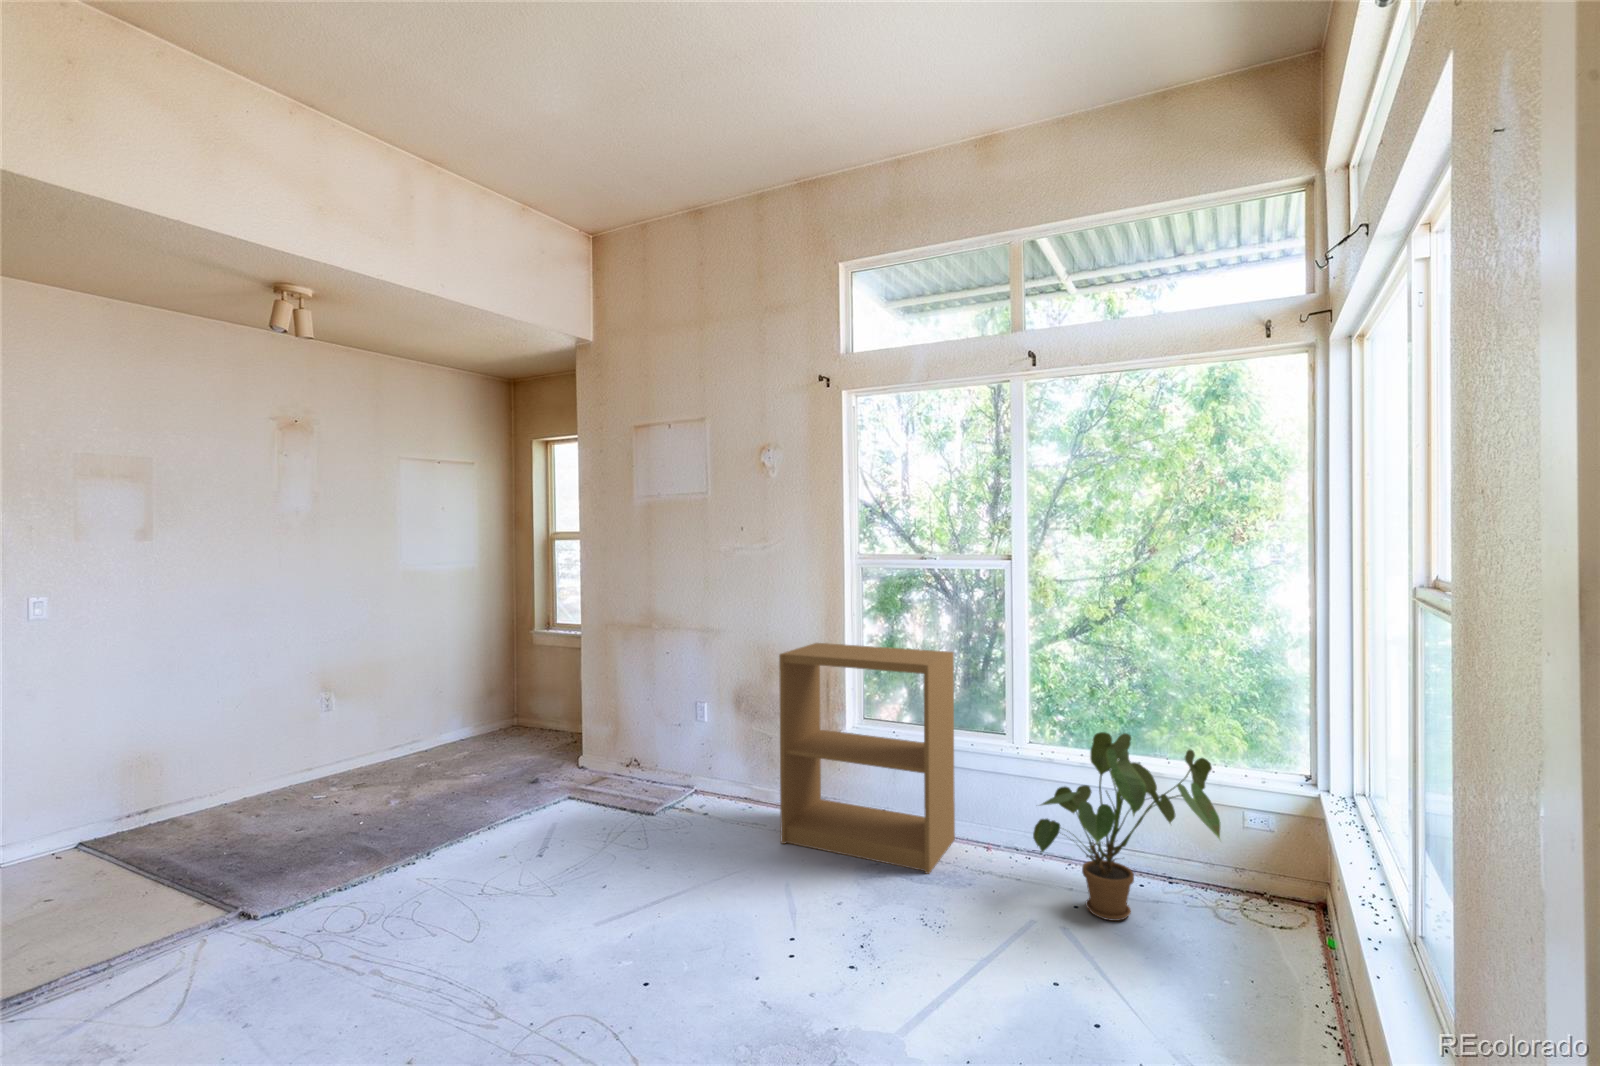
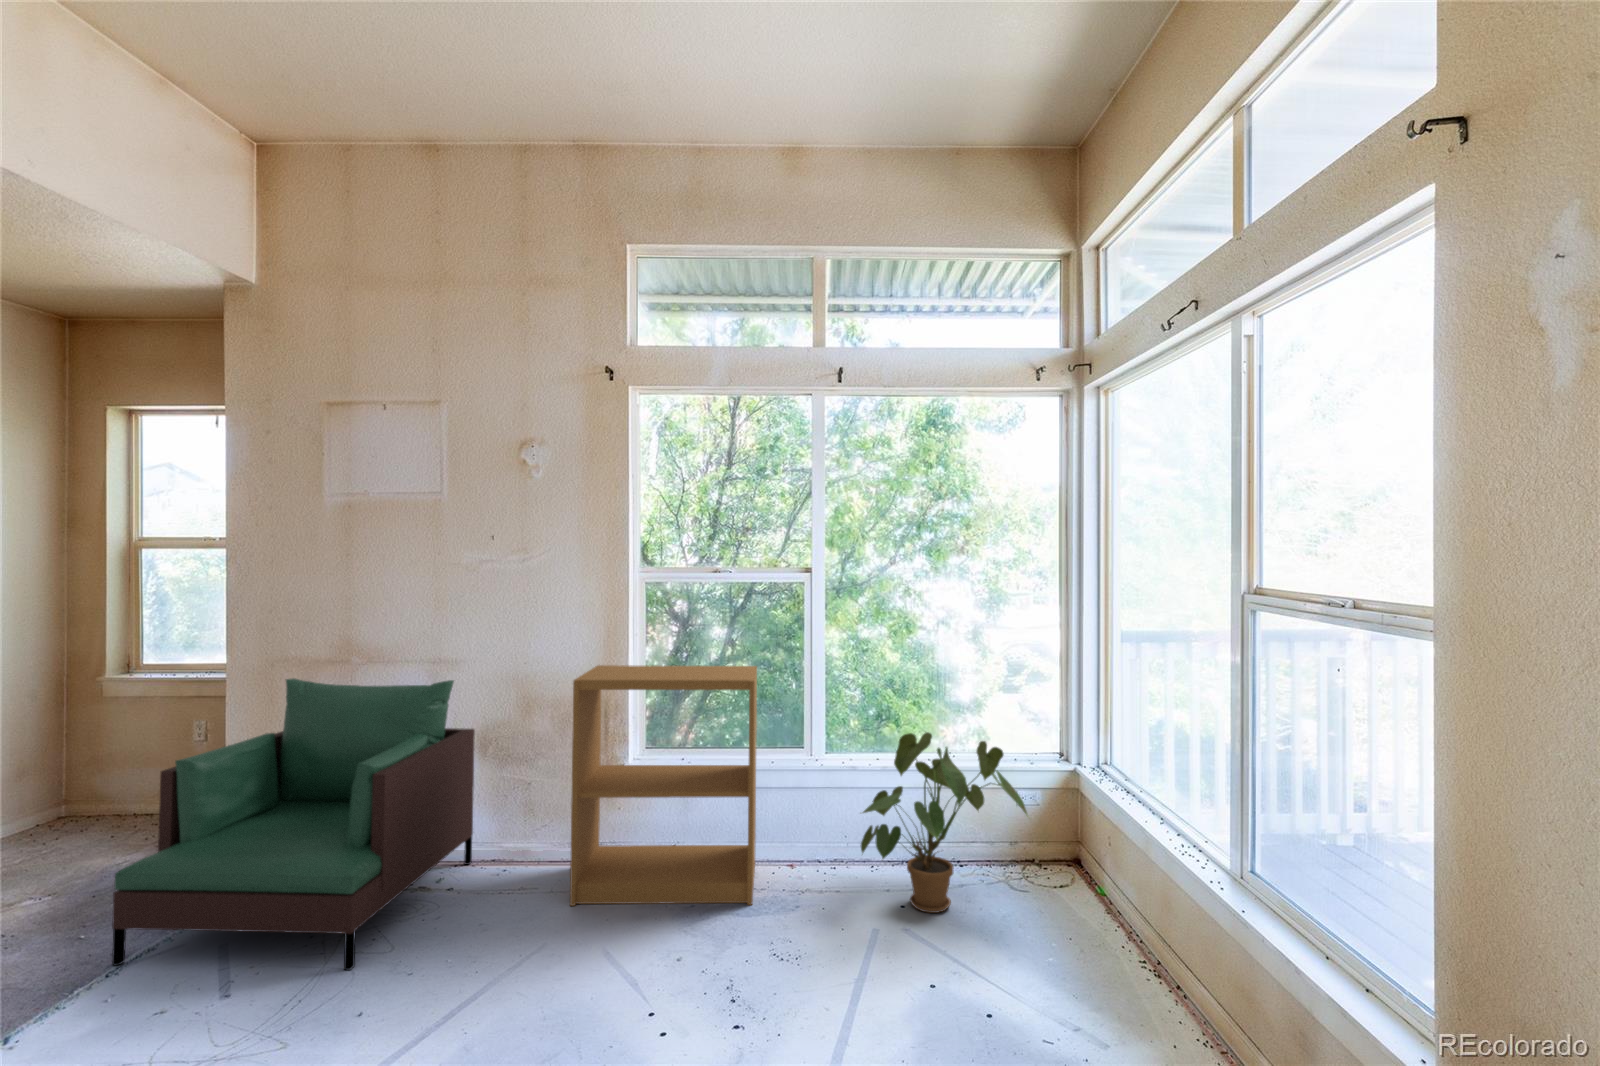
armchair: none [496,640,730,856] -> present [112,678,475,970]

